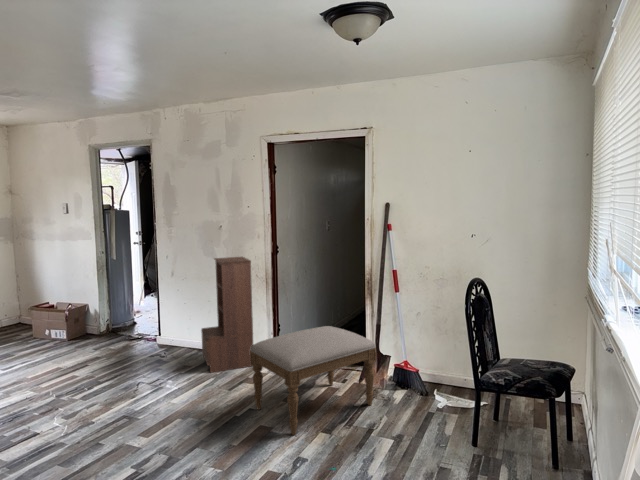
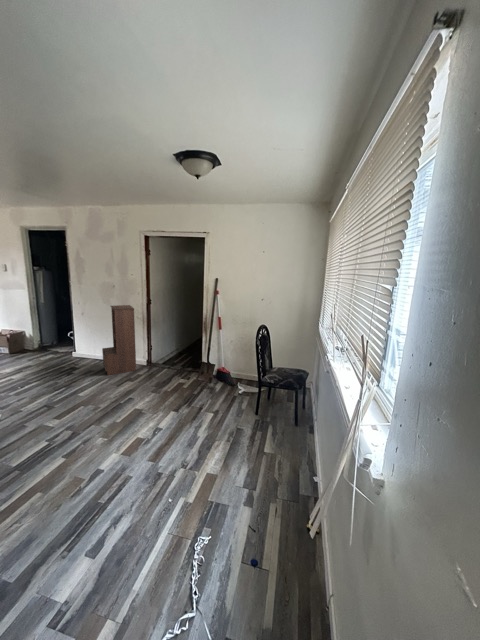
ottoman: present [250,326,376,435] -> none [130,349,207,414]

